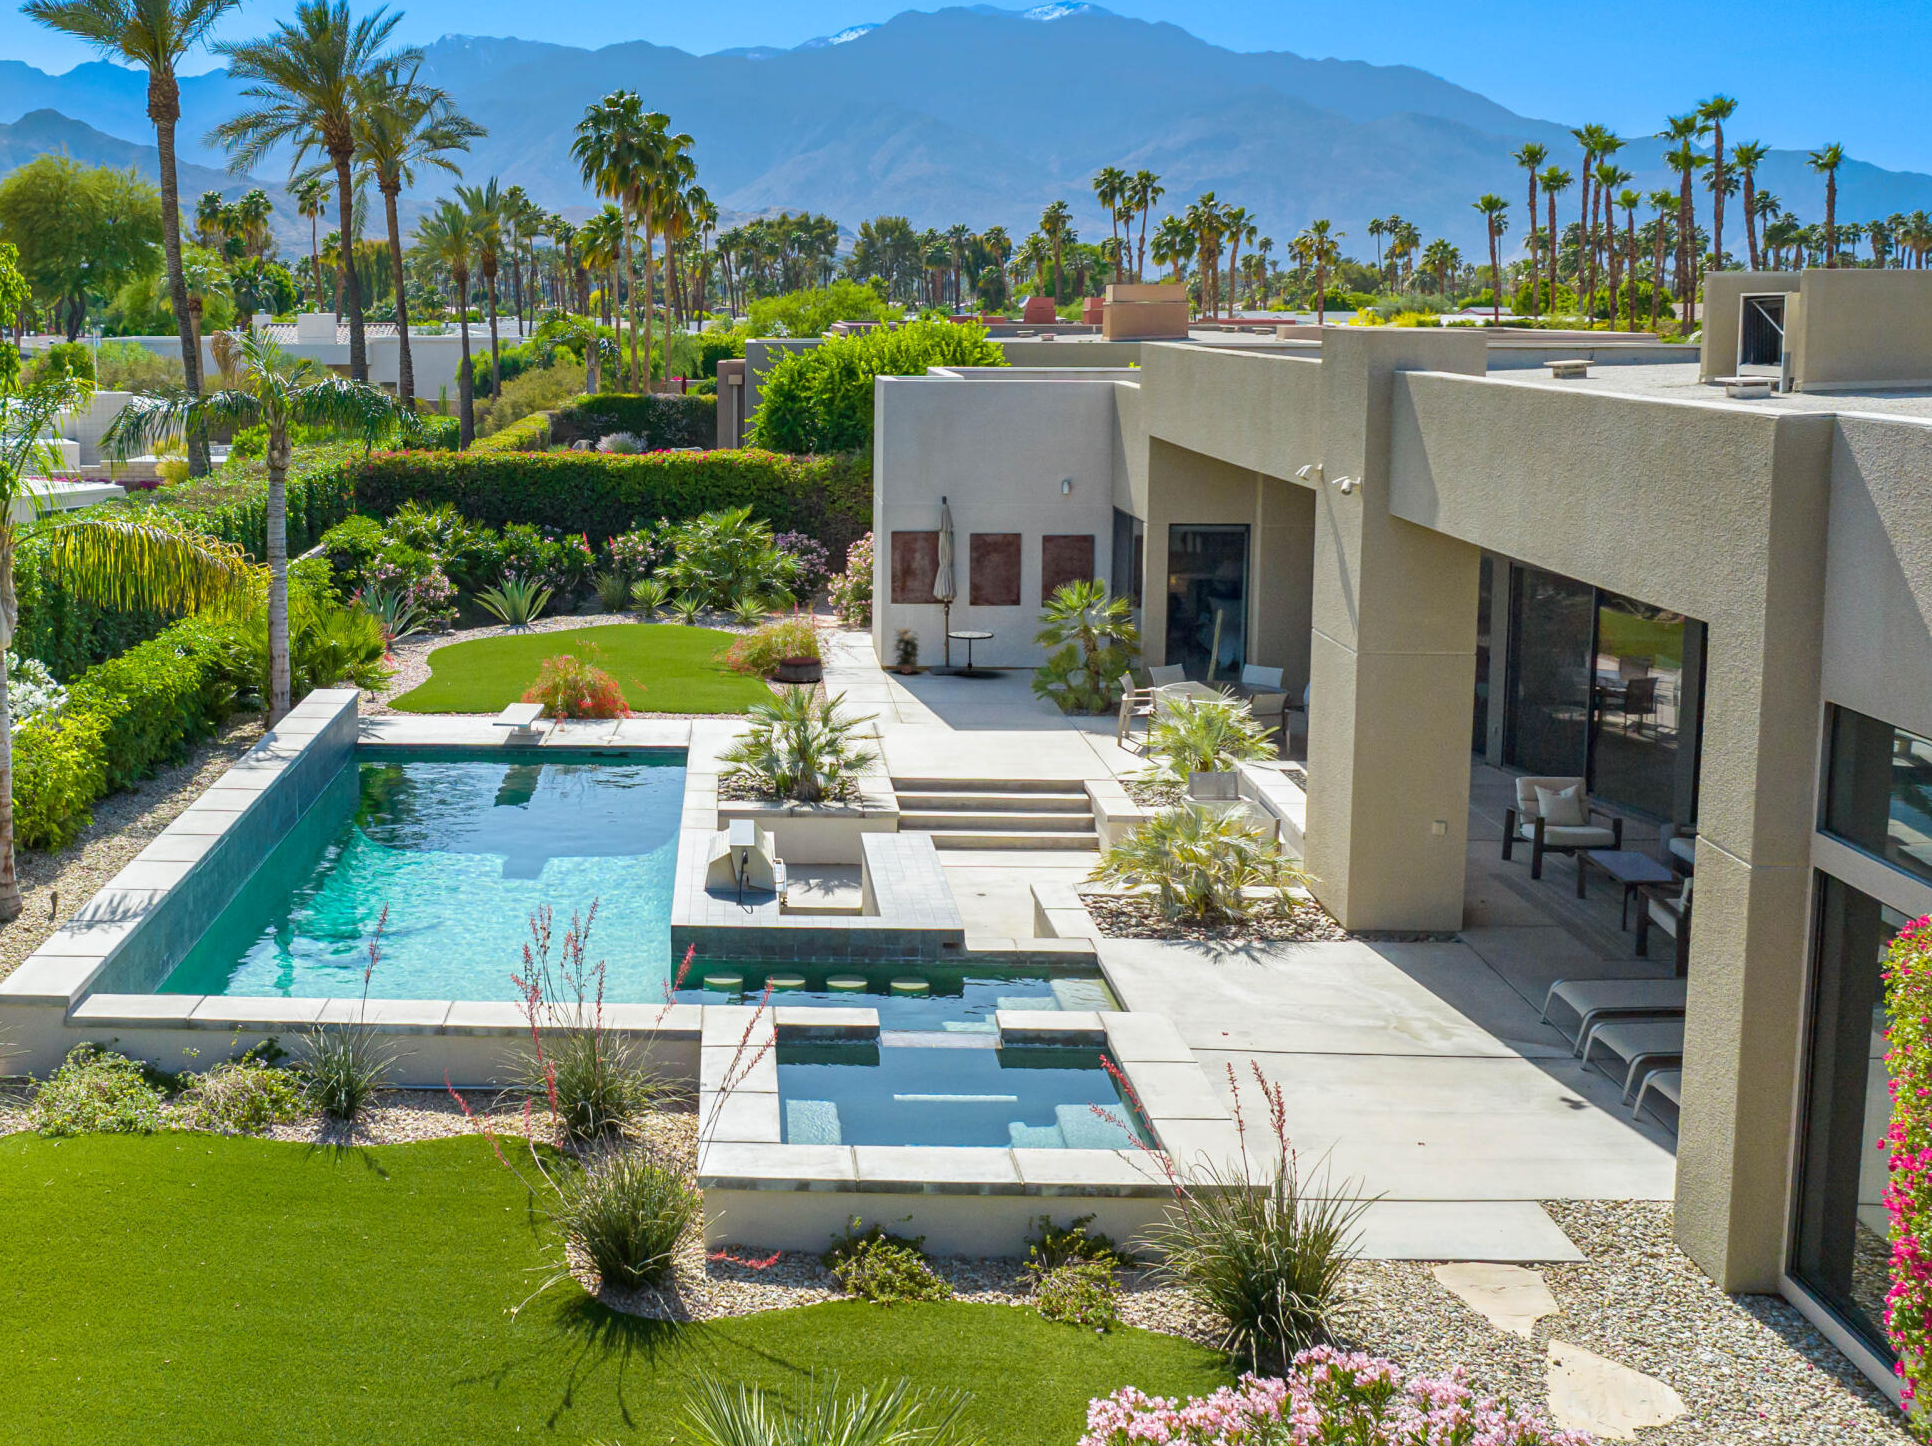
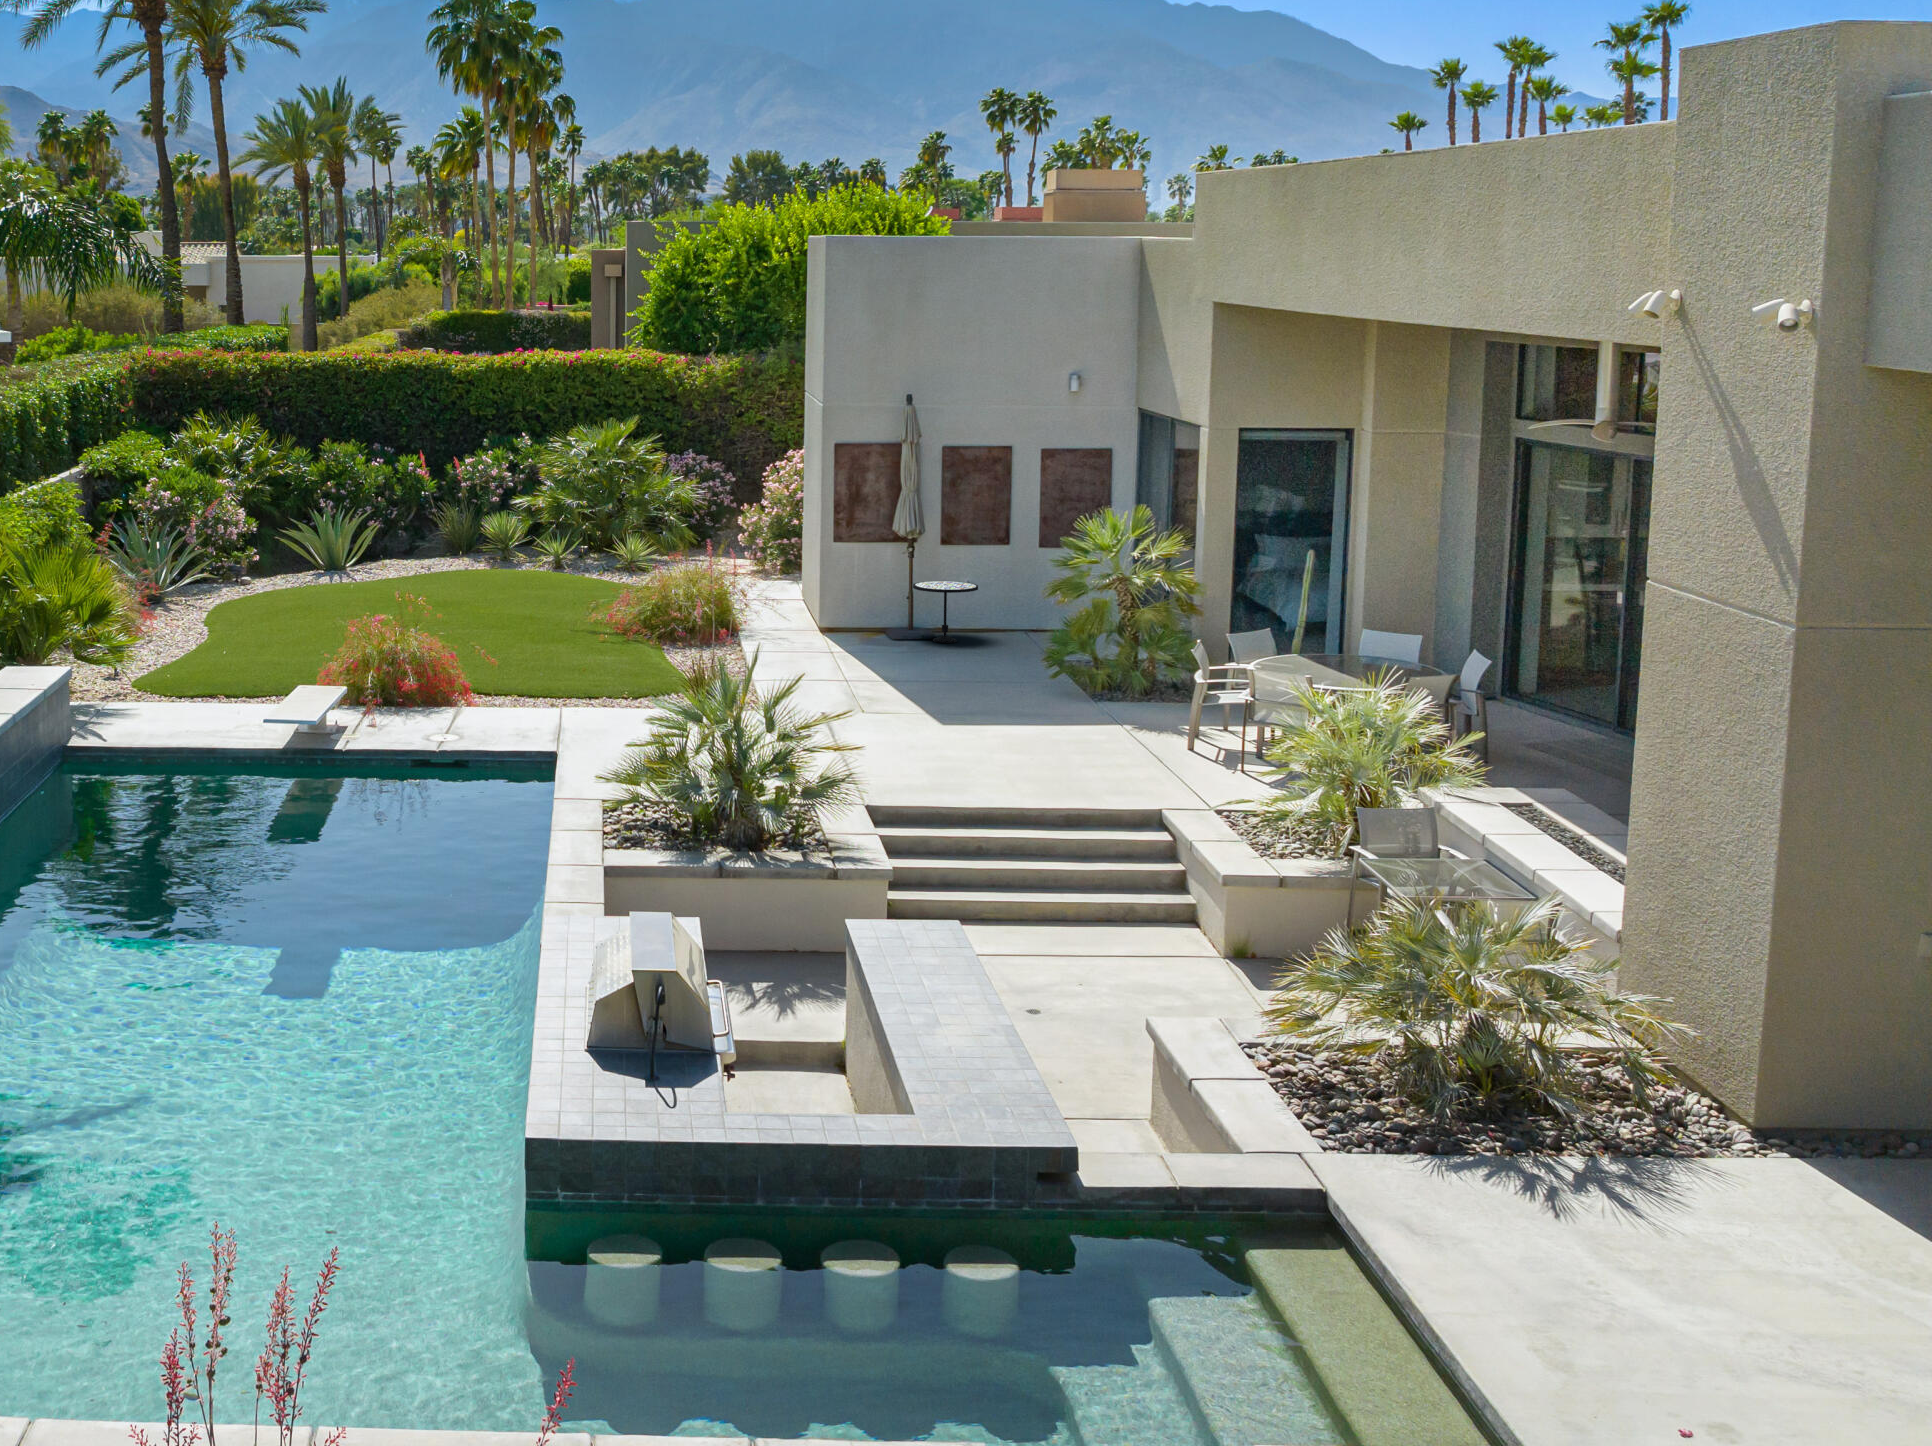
decorative plant: present [894,628,919,673] -> none [833,577,880,639]
pouf: present [779,656,822,682] -> none [682,615,742,652]

